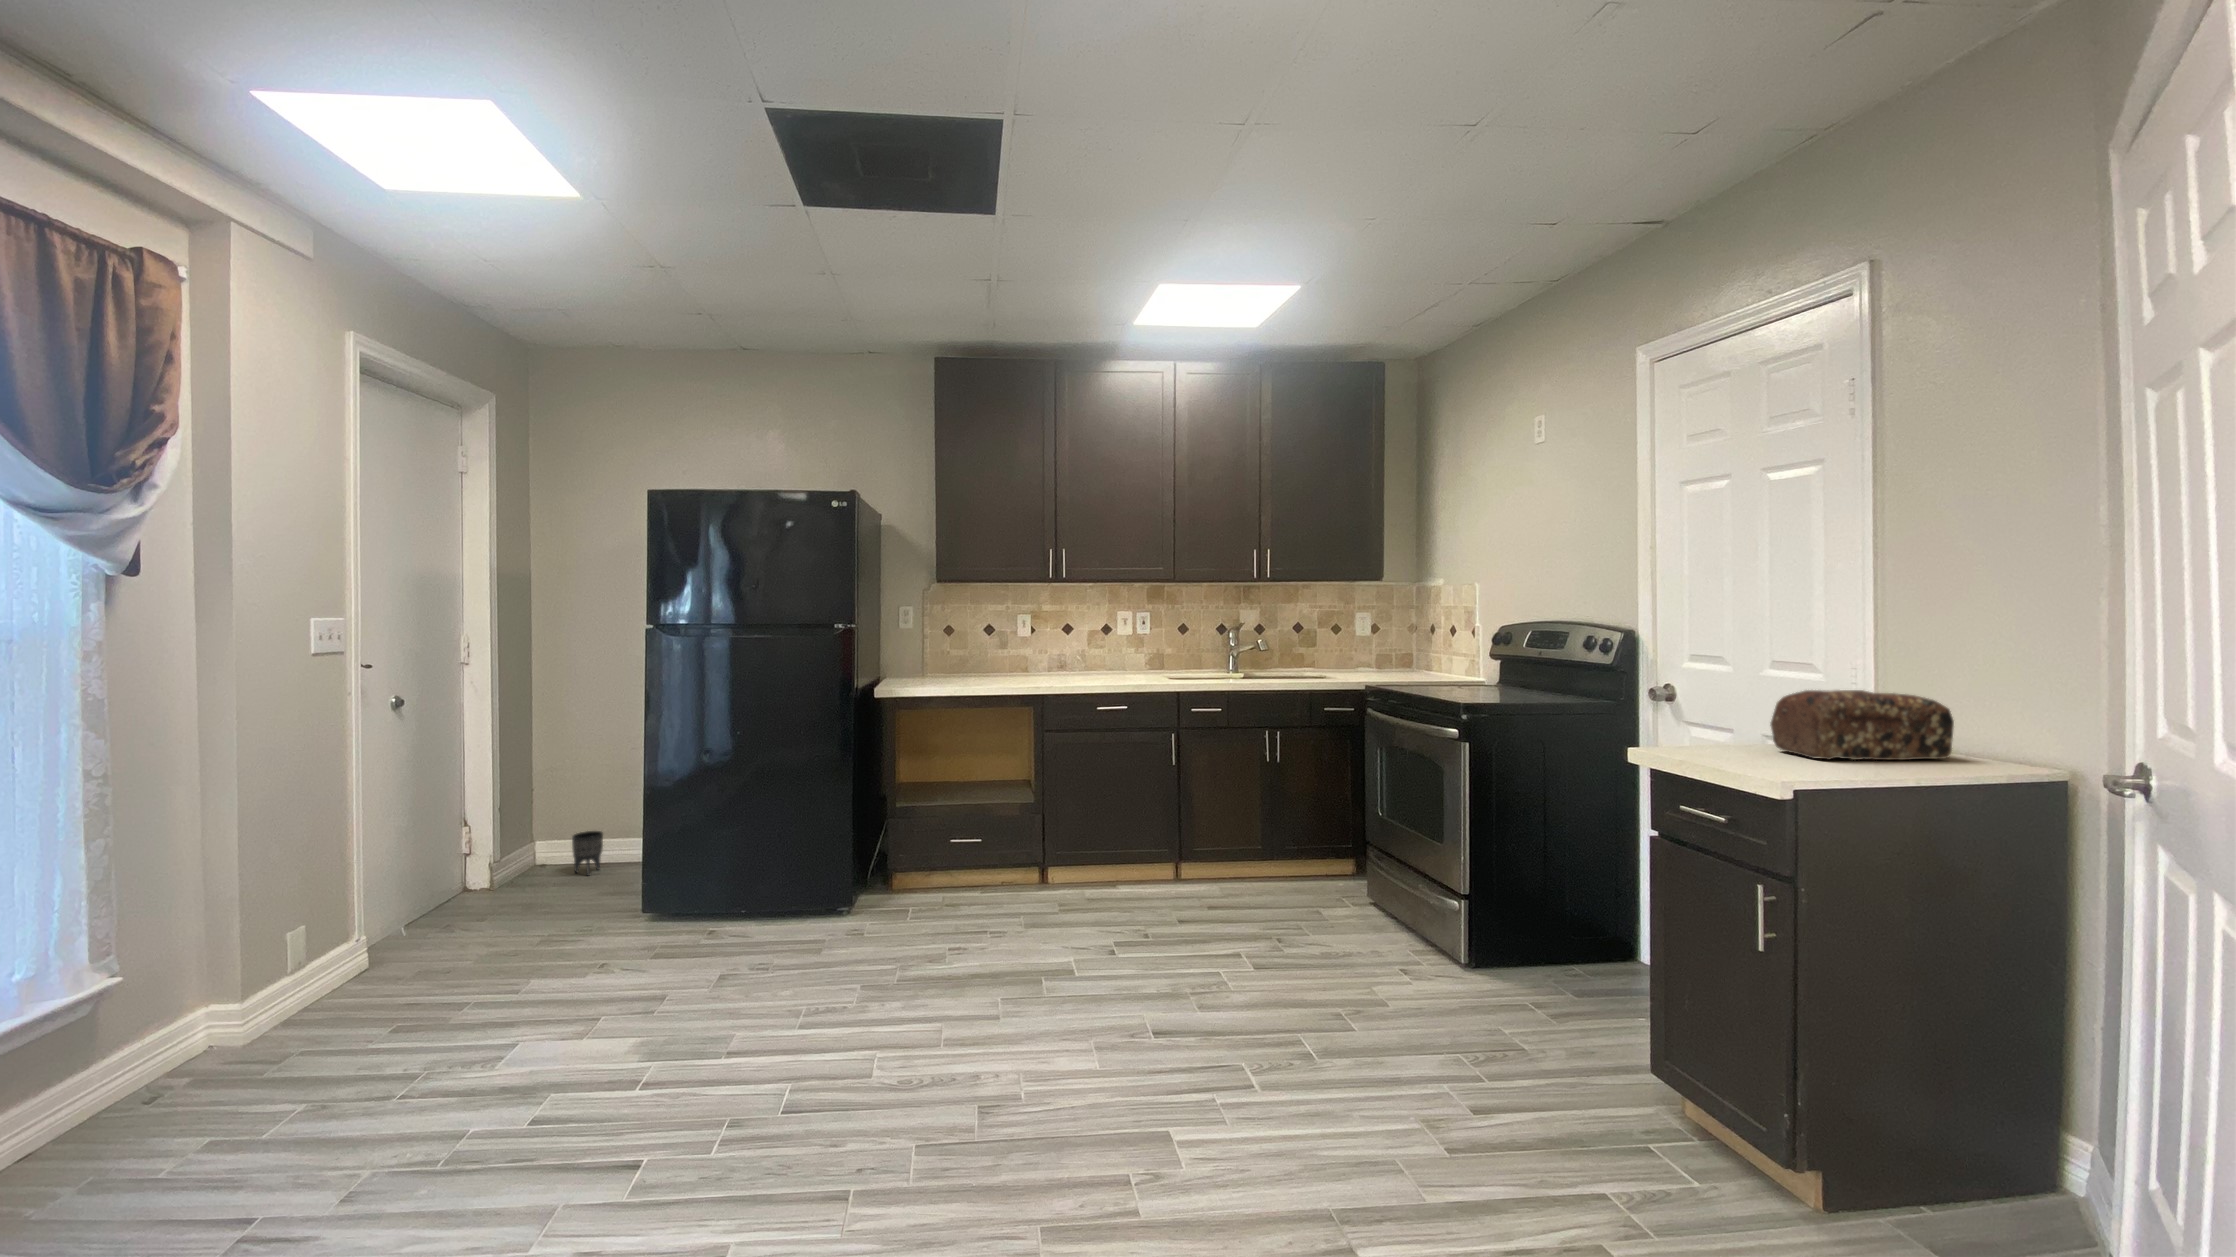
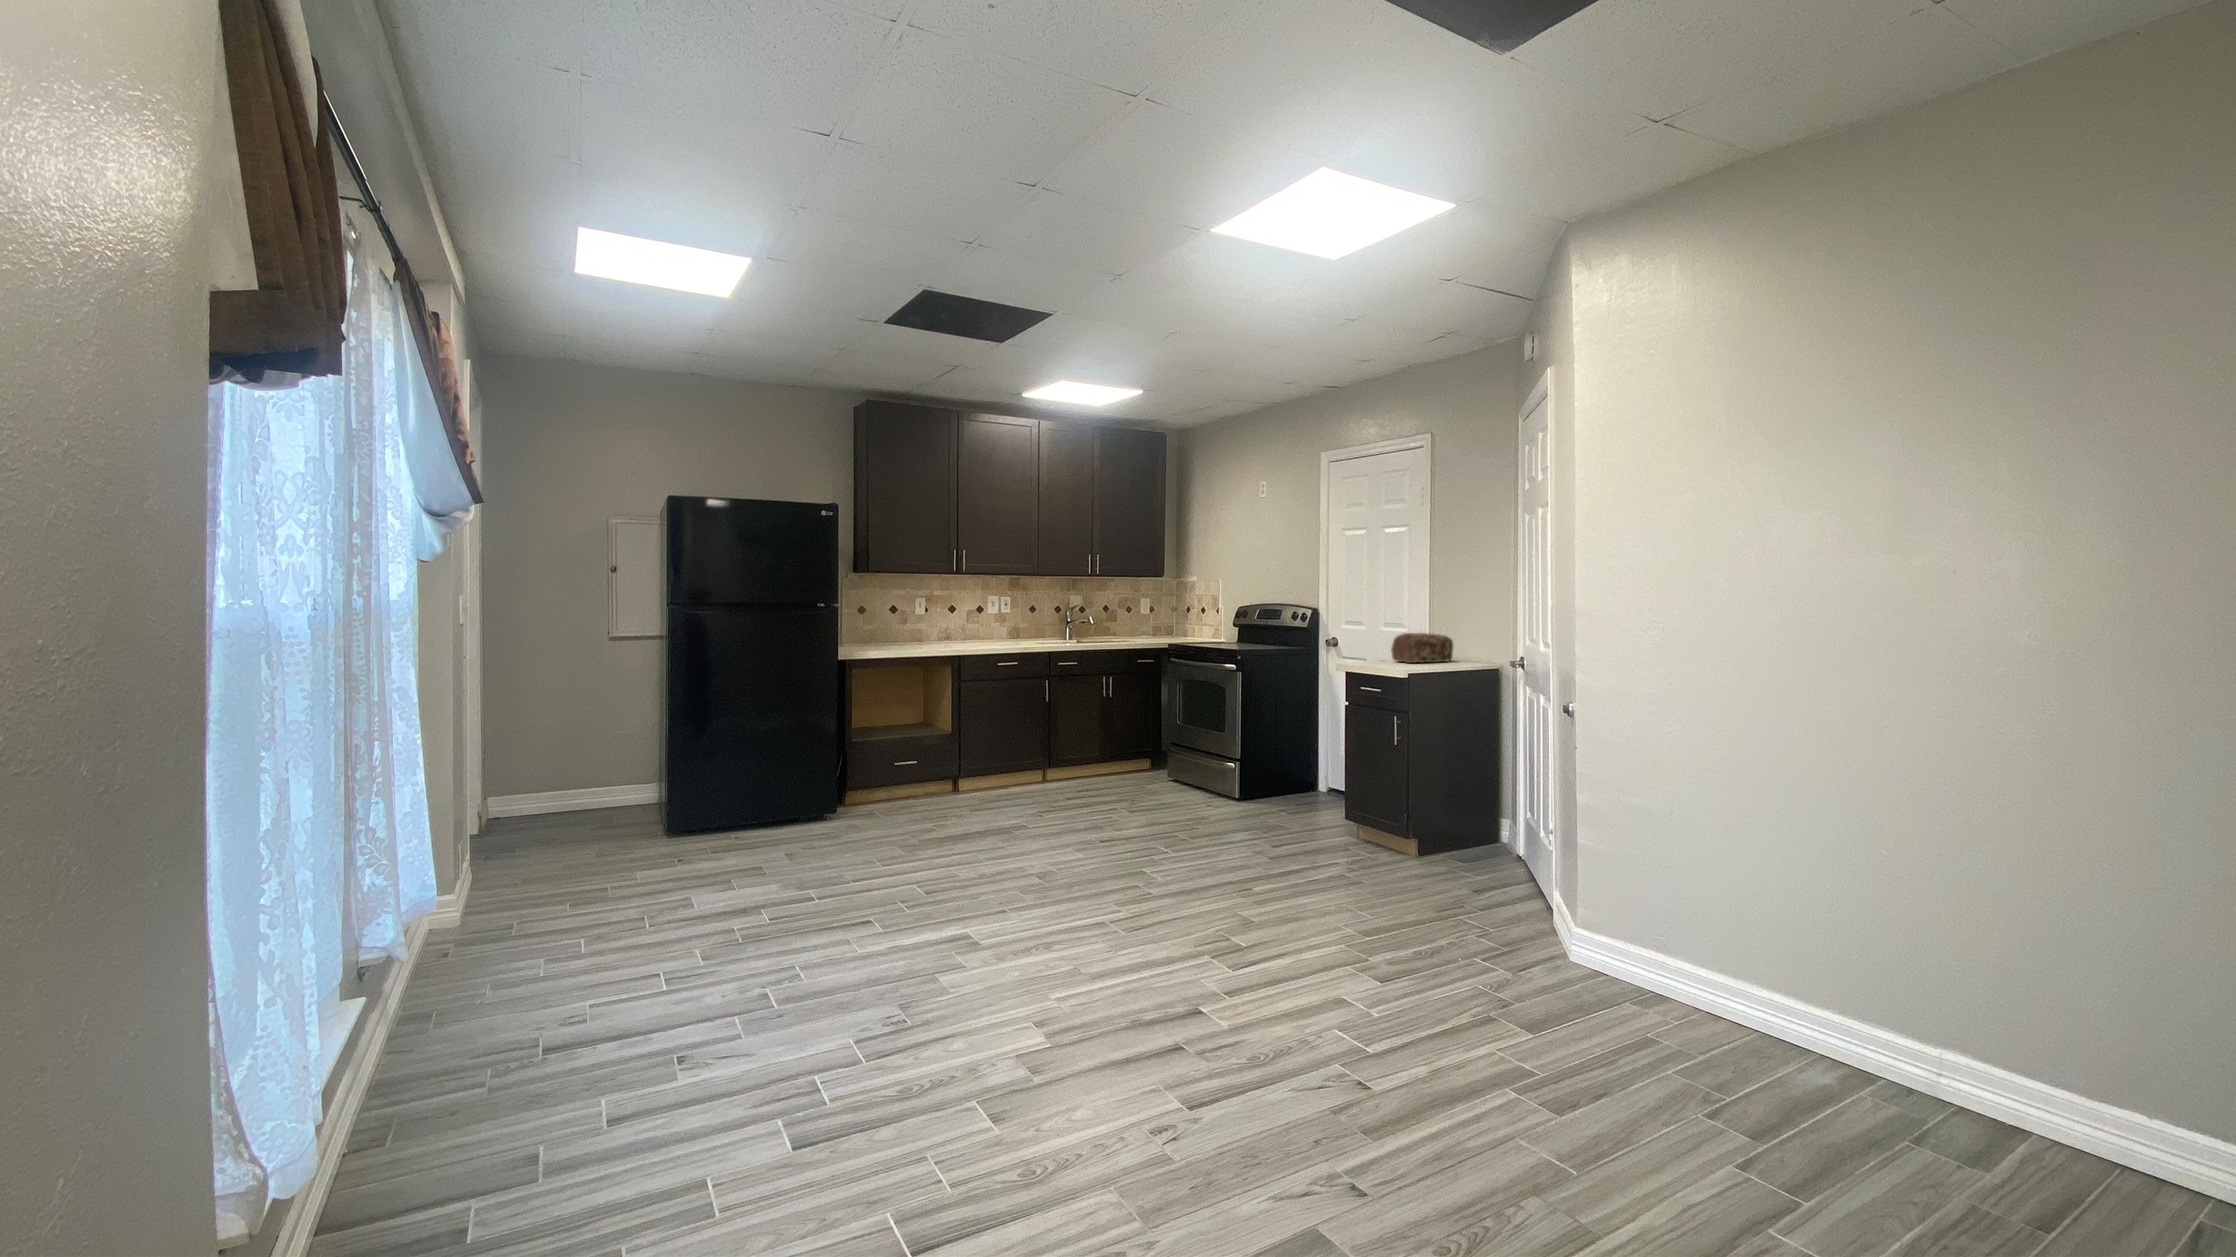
planter: present [572,831,603,875] -> none [500,796,534,837]

